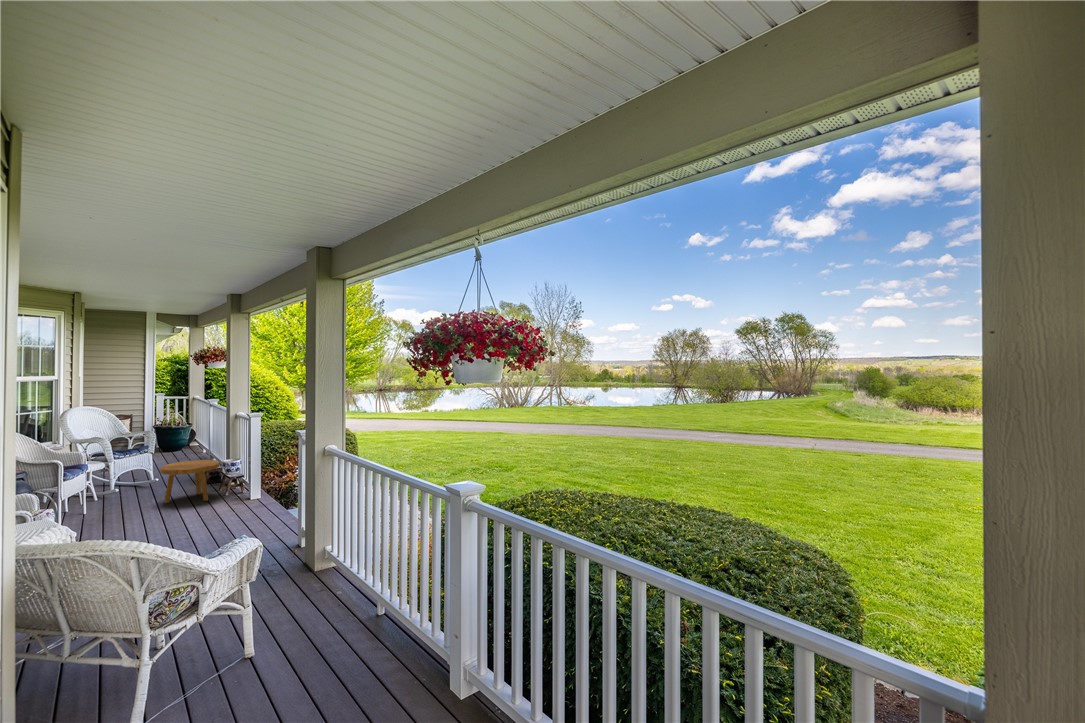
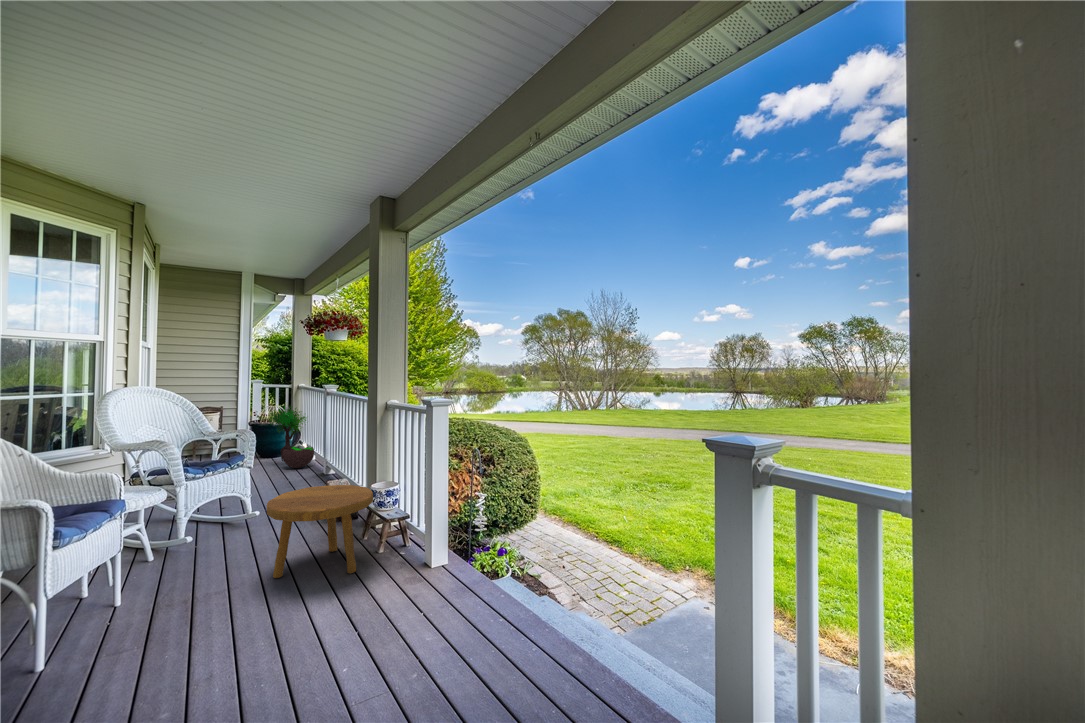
potted tree: none [168,412,202,458] -> present [270,407,314,468]

